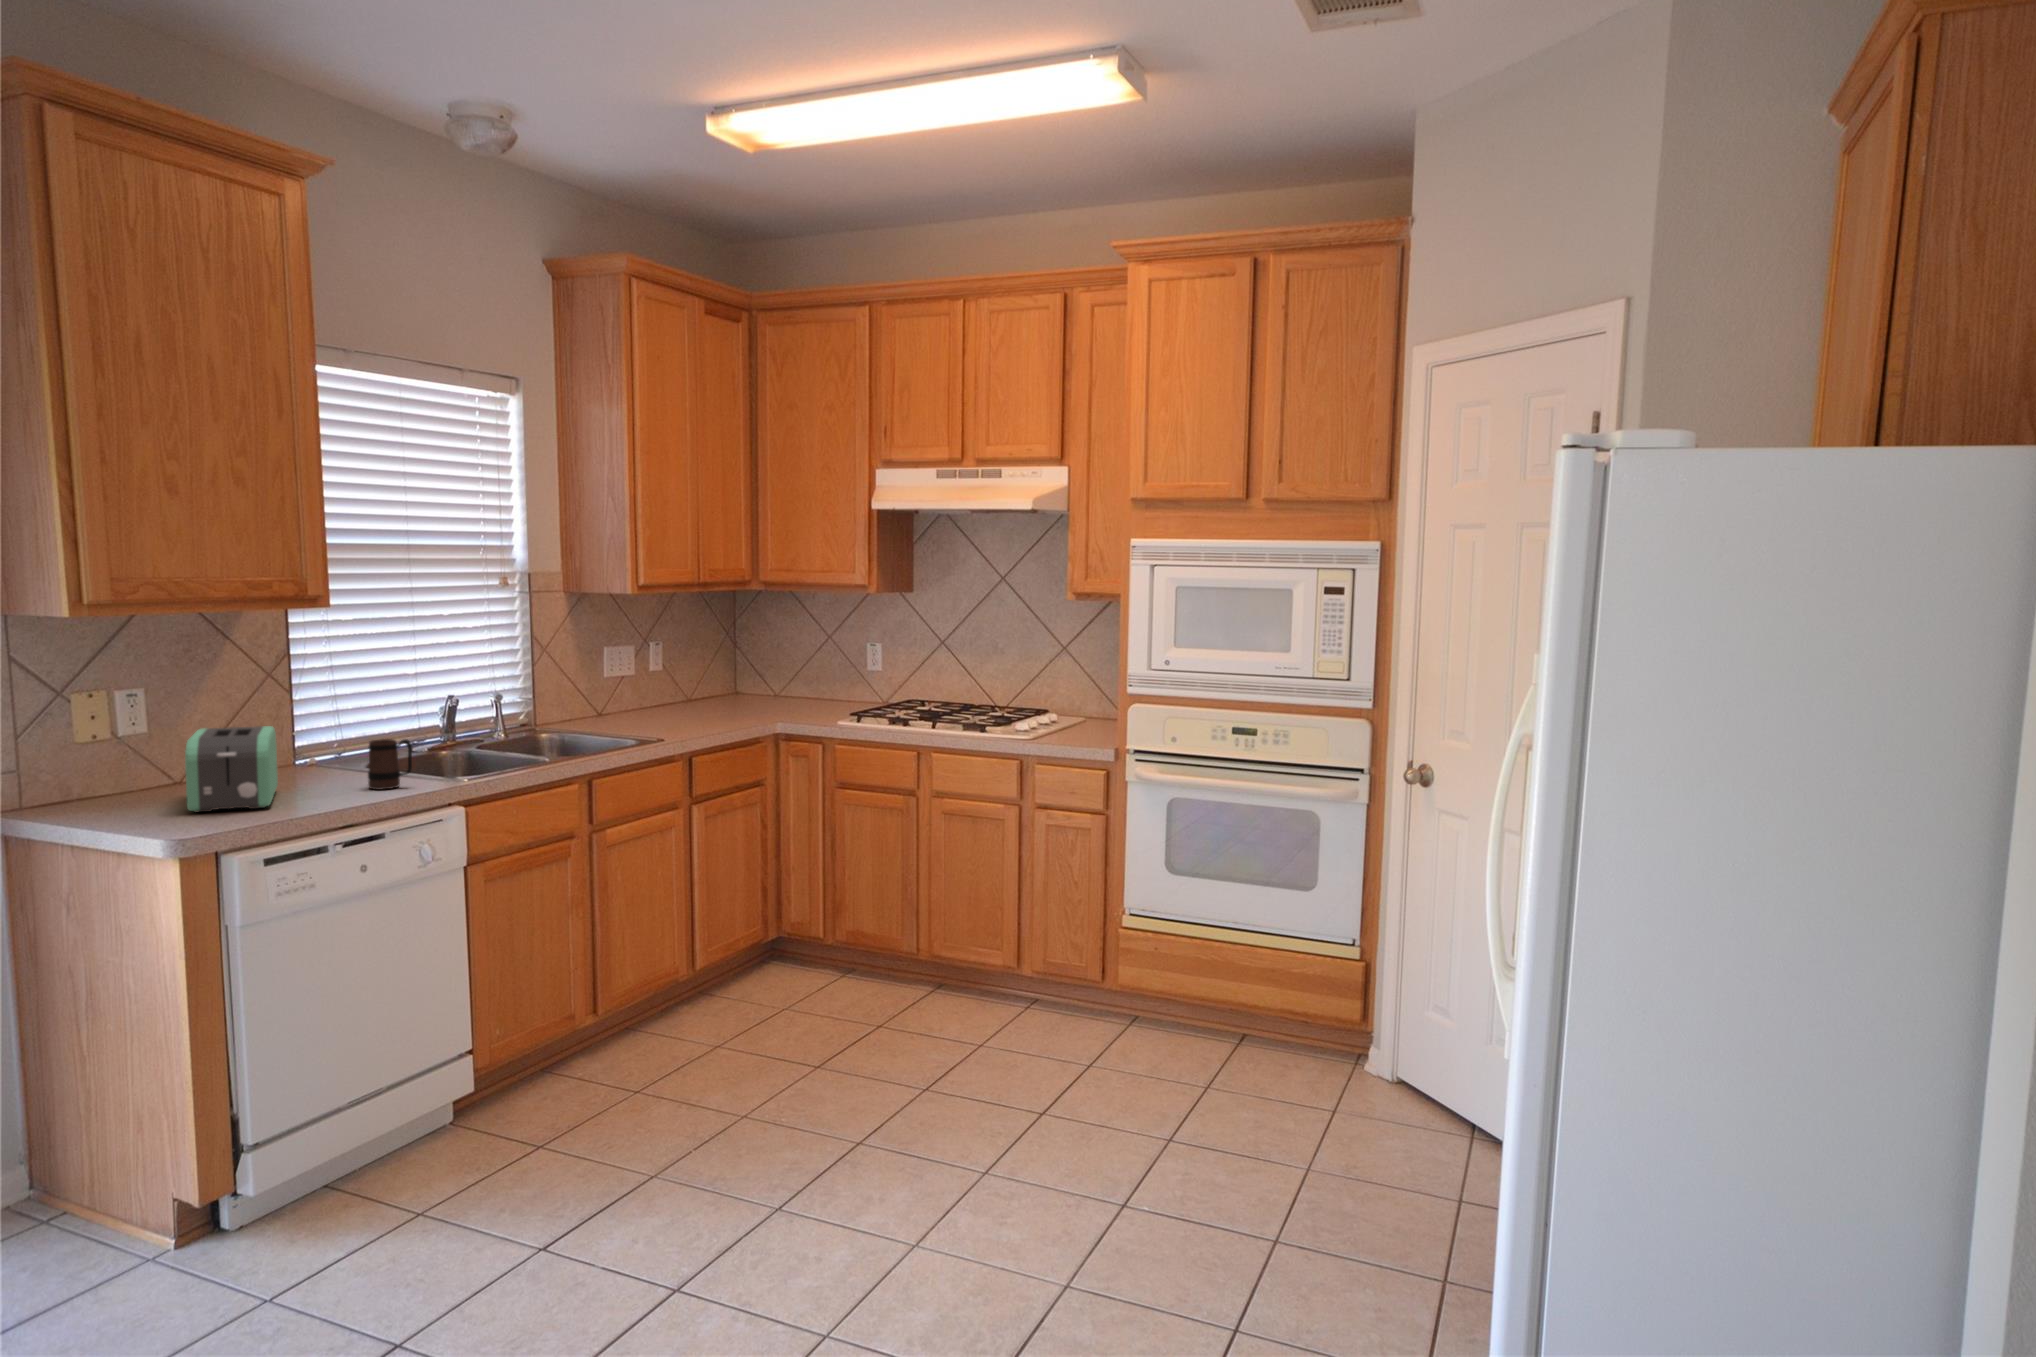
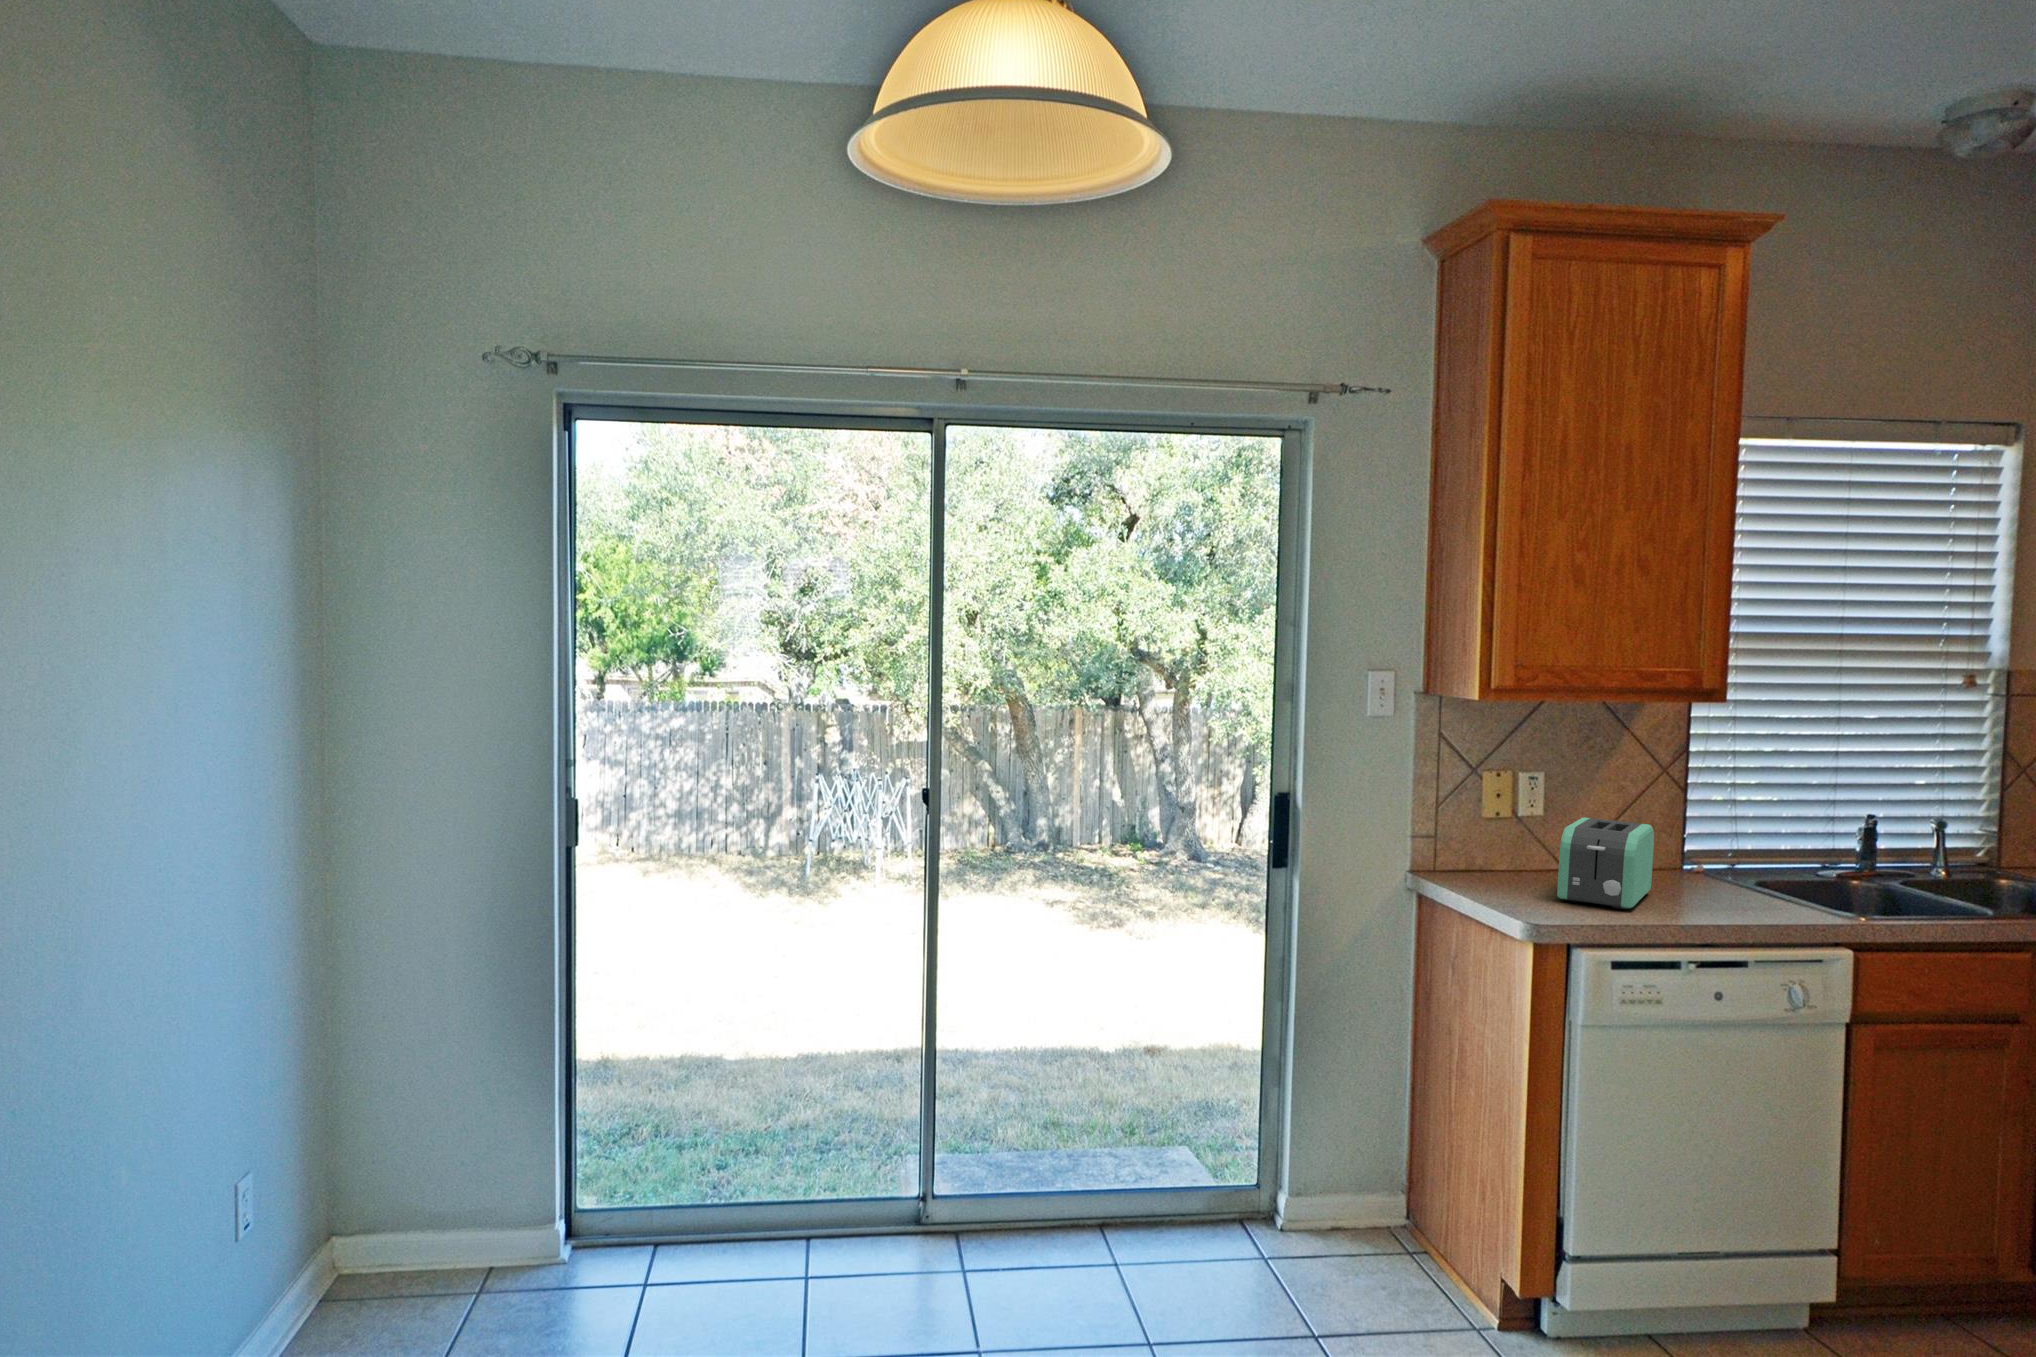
mug: present [368,739,412,790] -> none [1743,857,1797,916]

